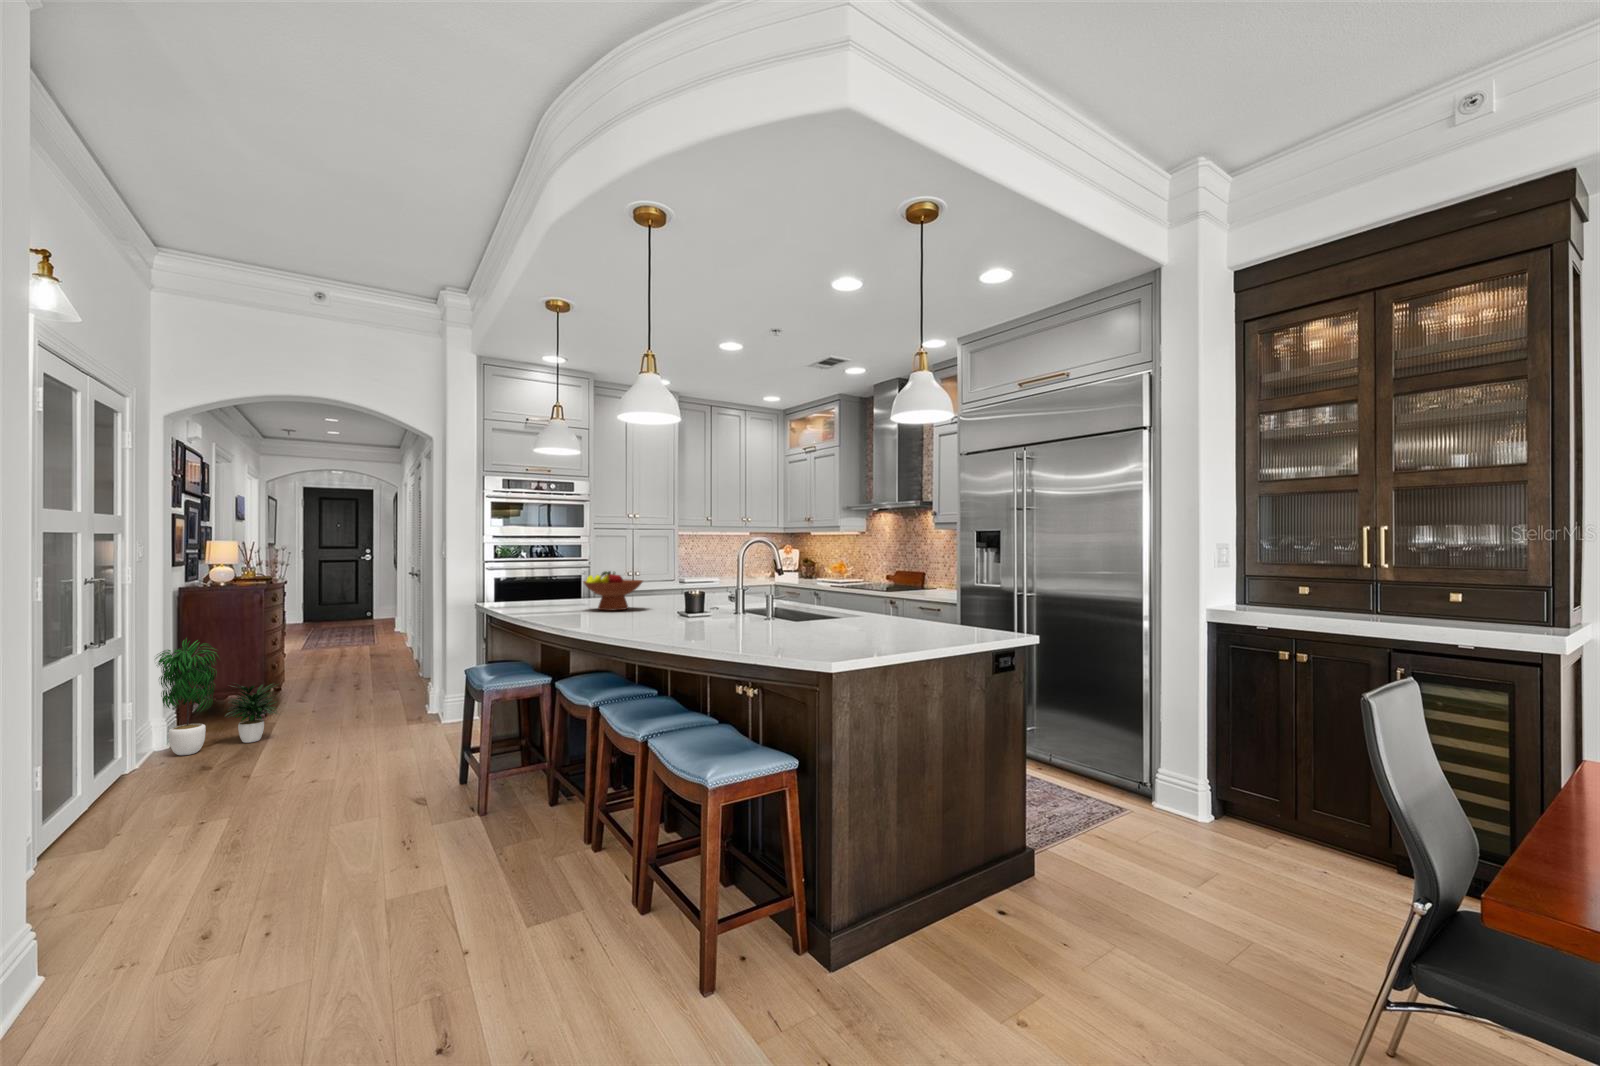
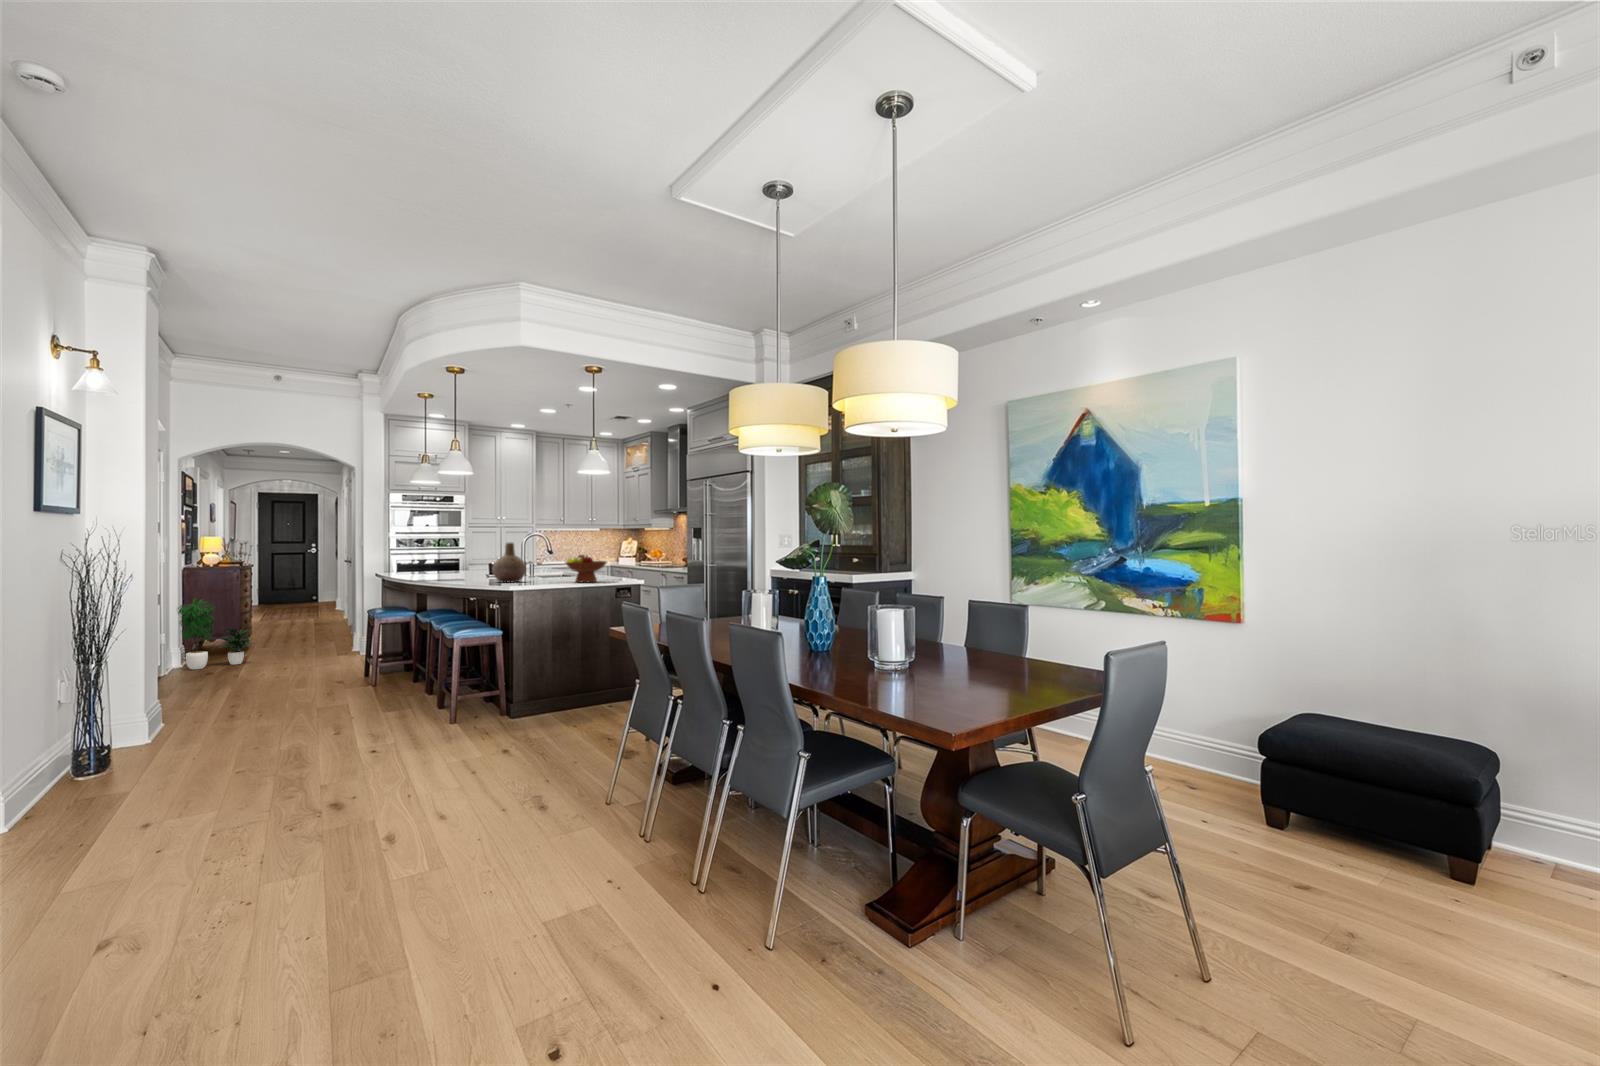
vase: none [737,556,802,639] -> present [492,542,526,583]
fruit bowl: present [583,571,643,611] -> present [565,555,607,582]

